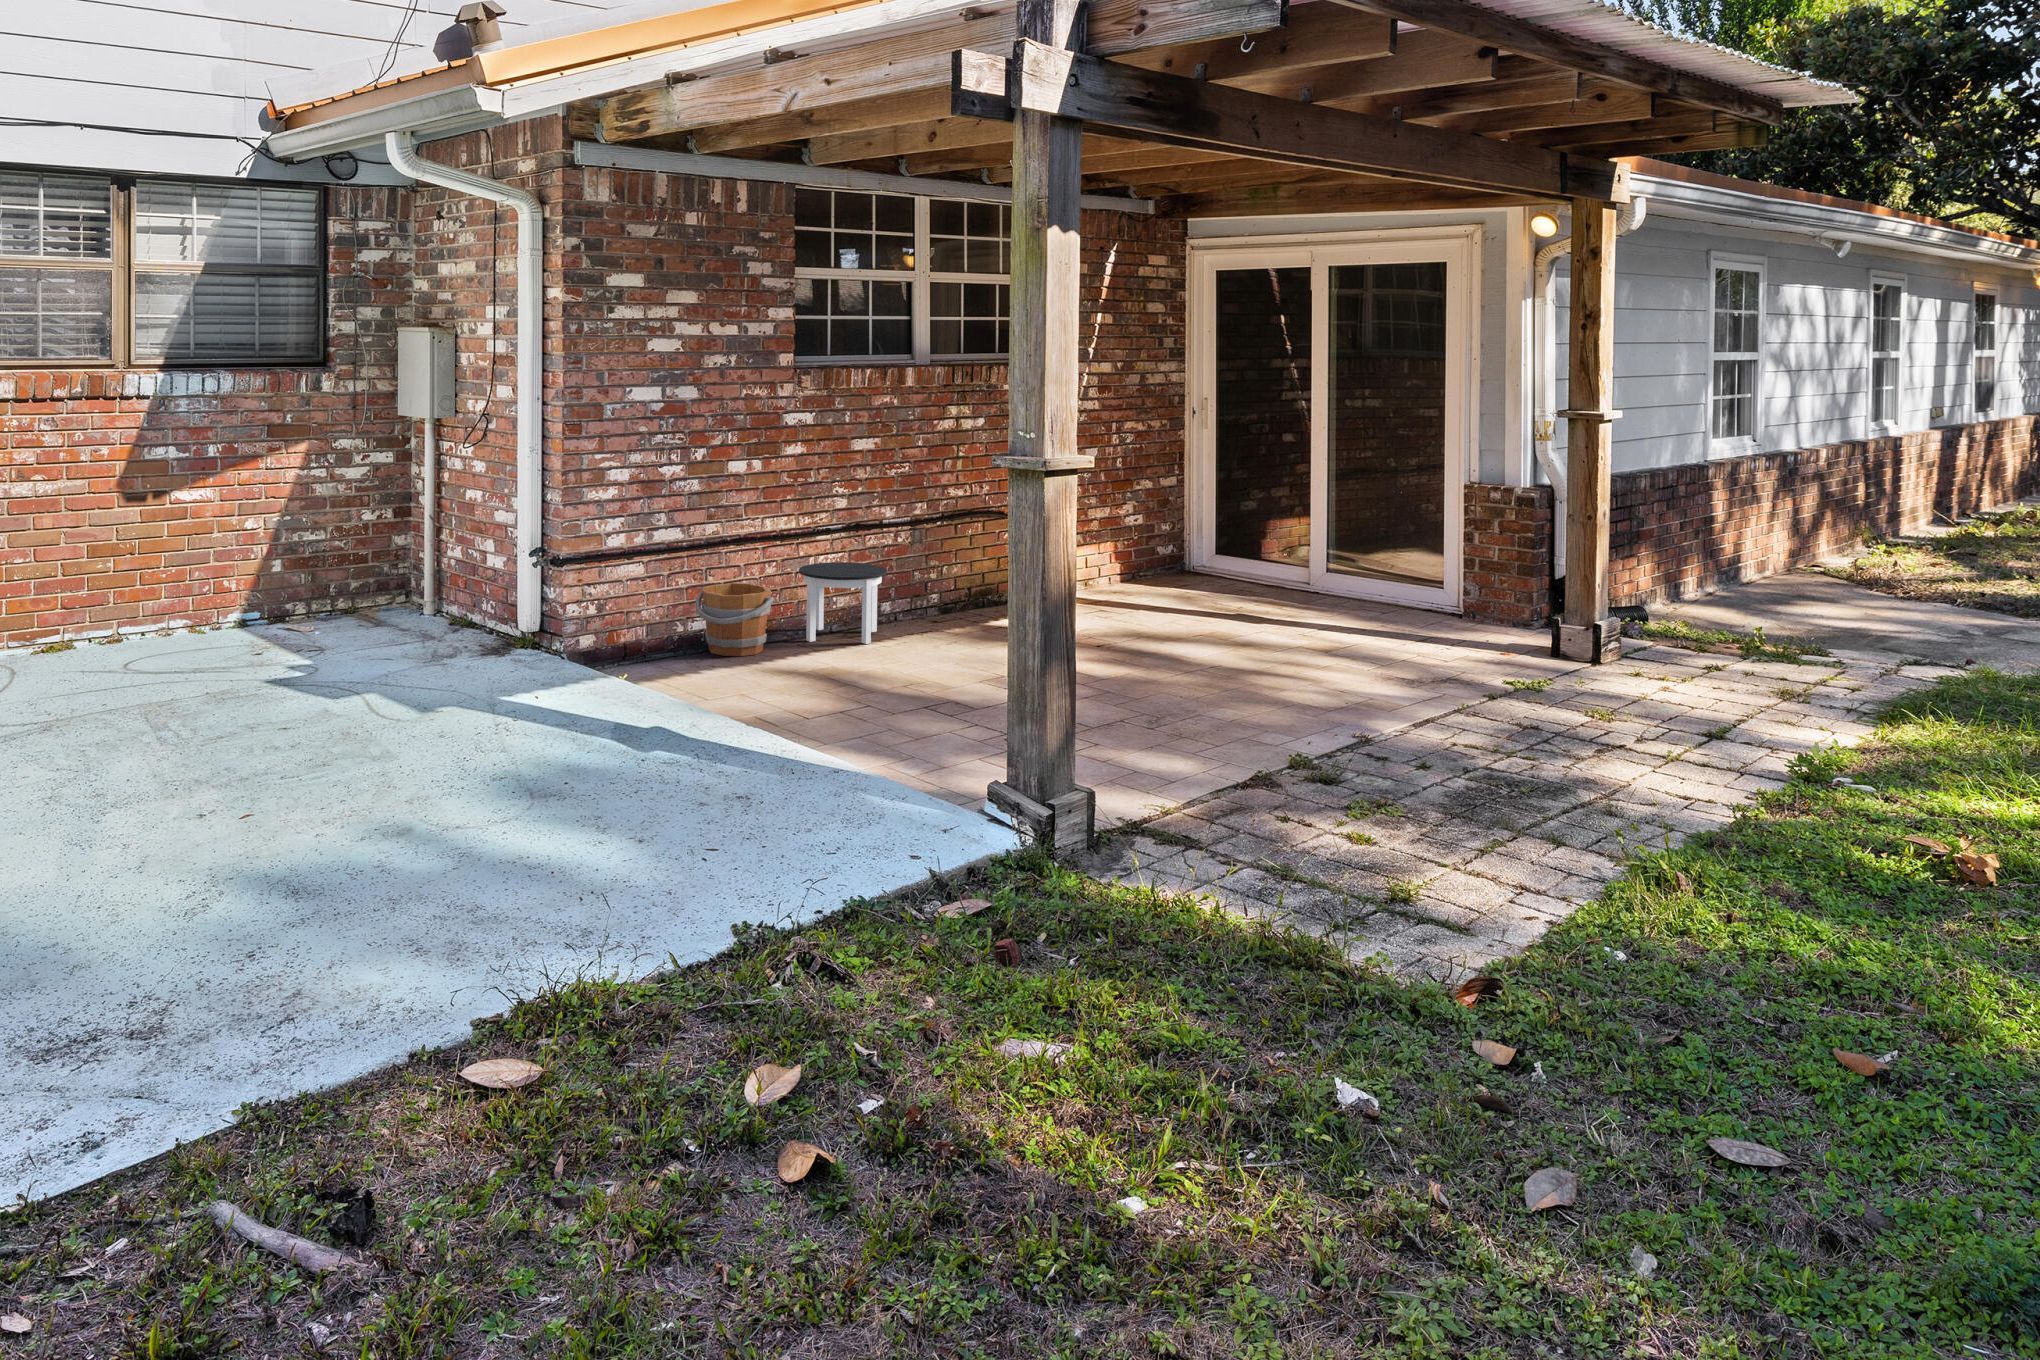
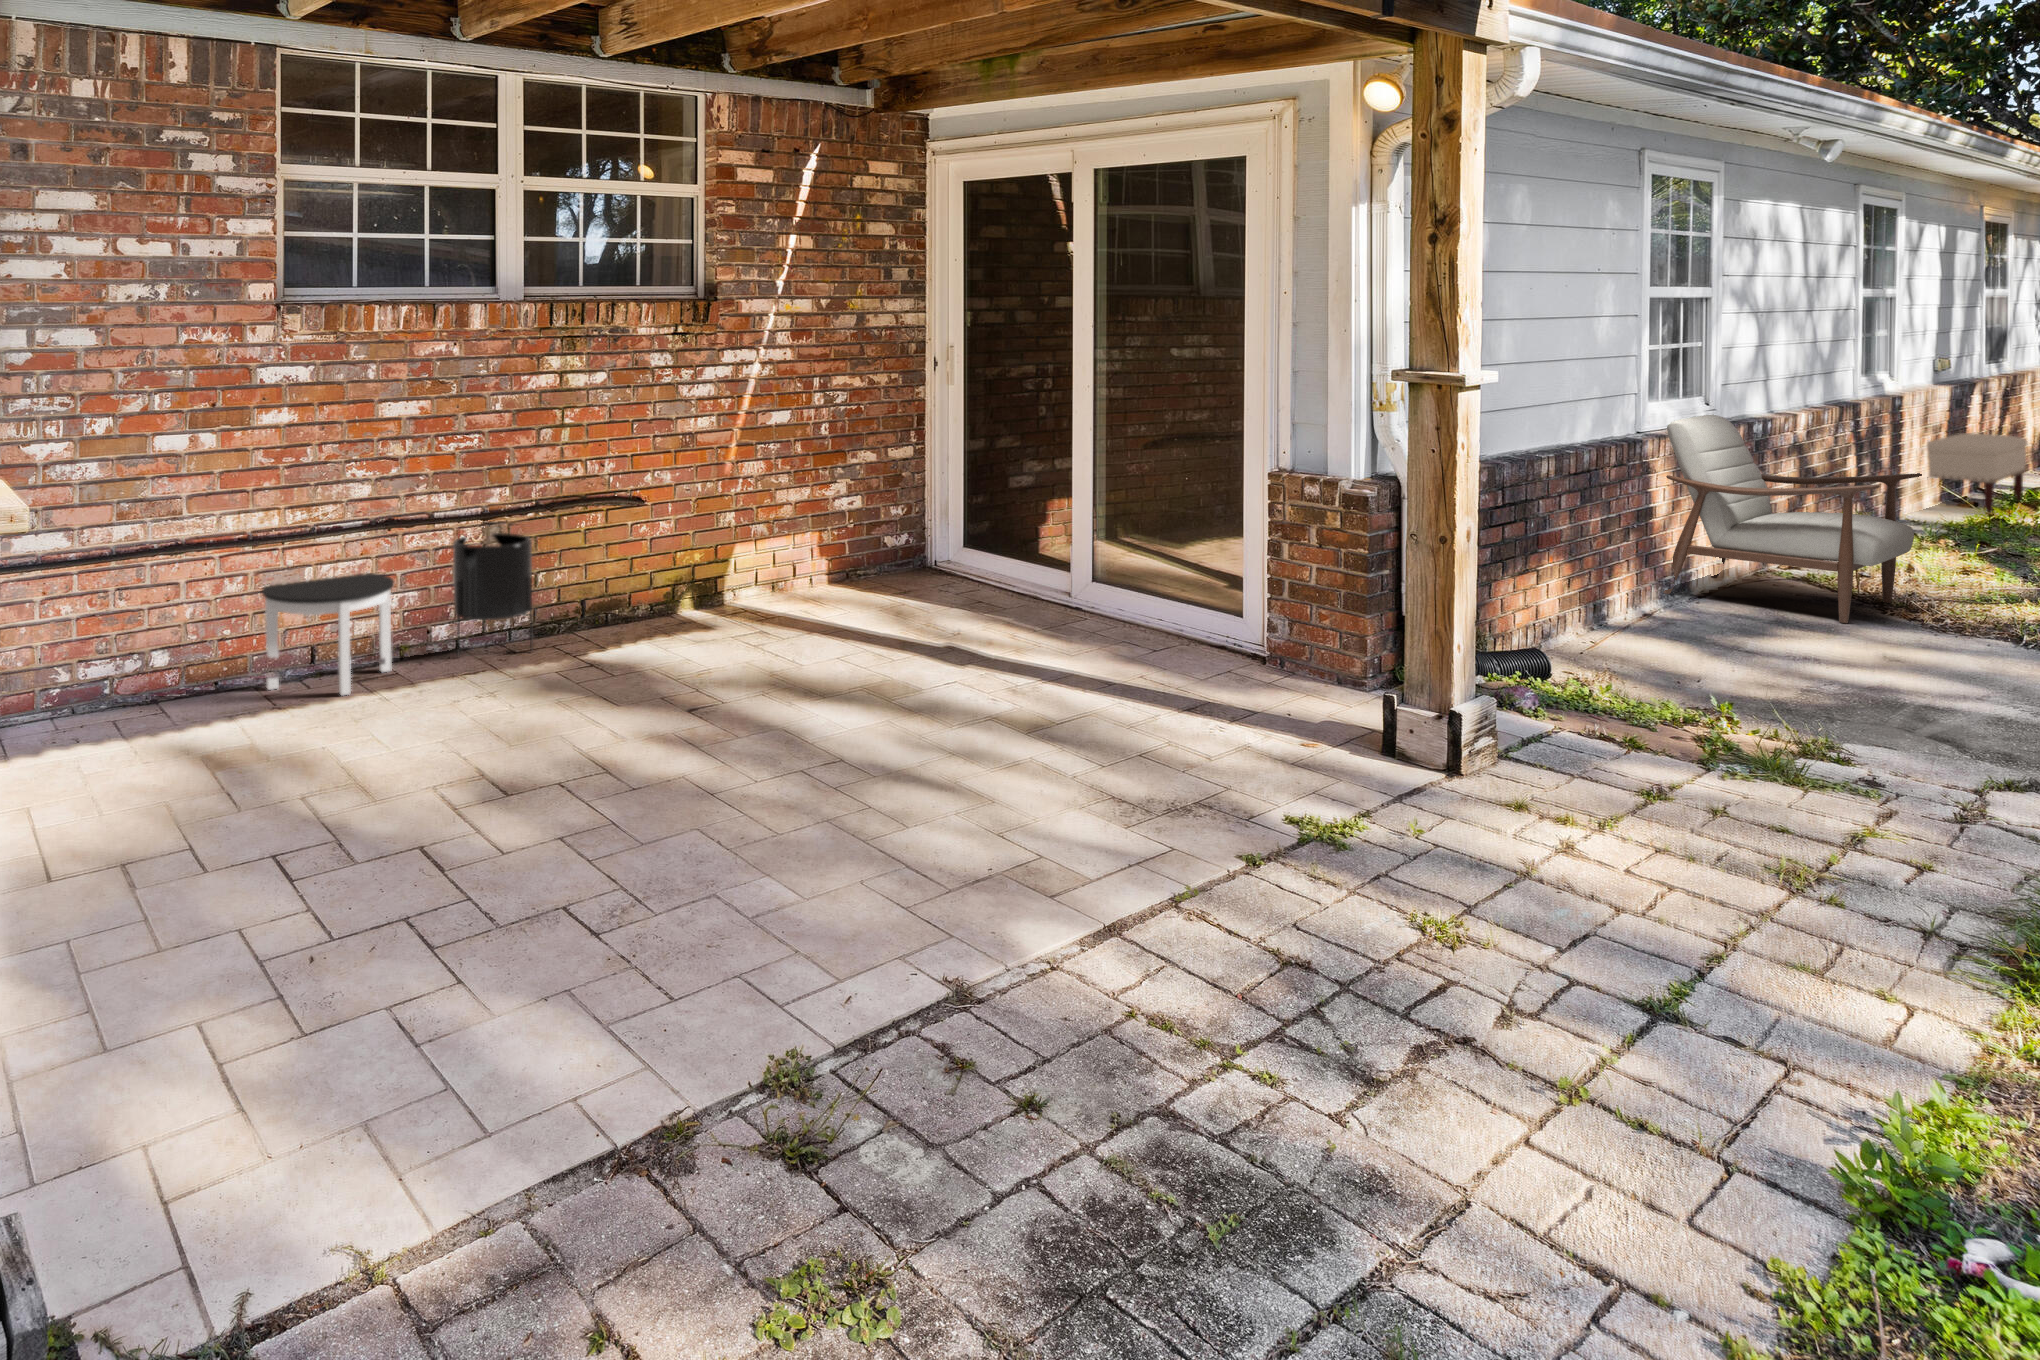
chair: none [1720,452,1891,599] -> present [1663,415,1922,623]
bench: none [1914,466,1998,531] -> present [1917,433,2027,514]
planter: none [901,536,959,624] -> present [453,533,532,656]
bucket: present [696,583,774,656] -> none [69,605,192,718]

